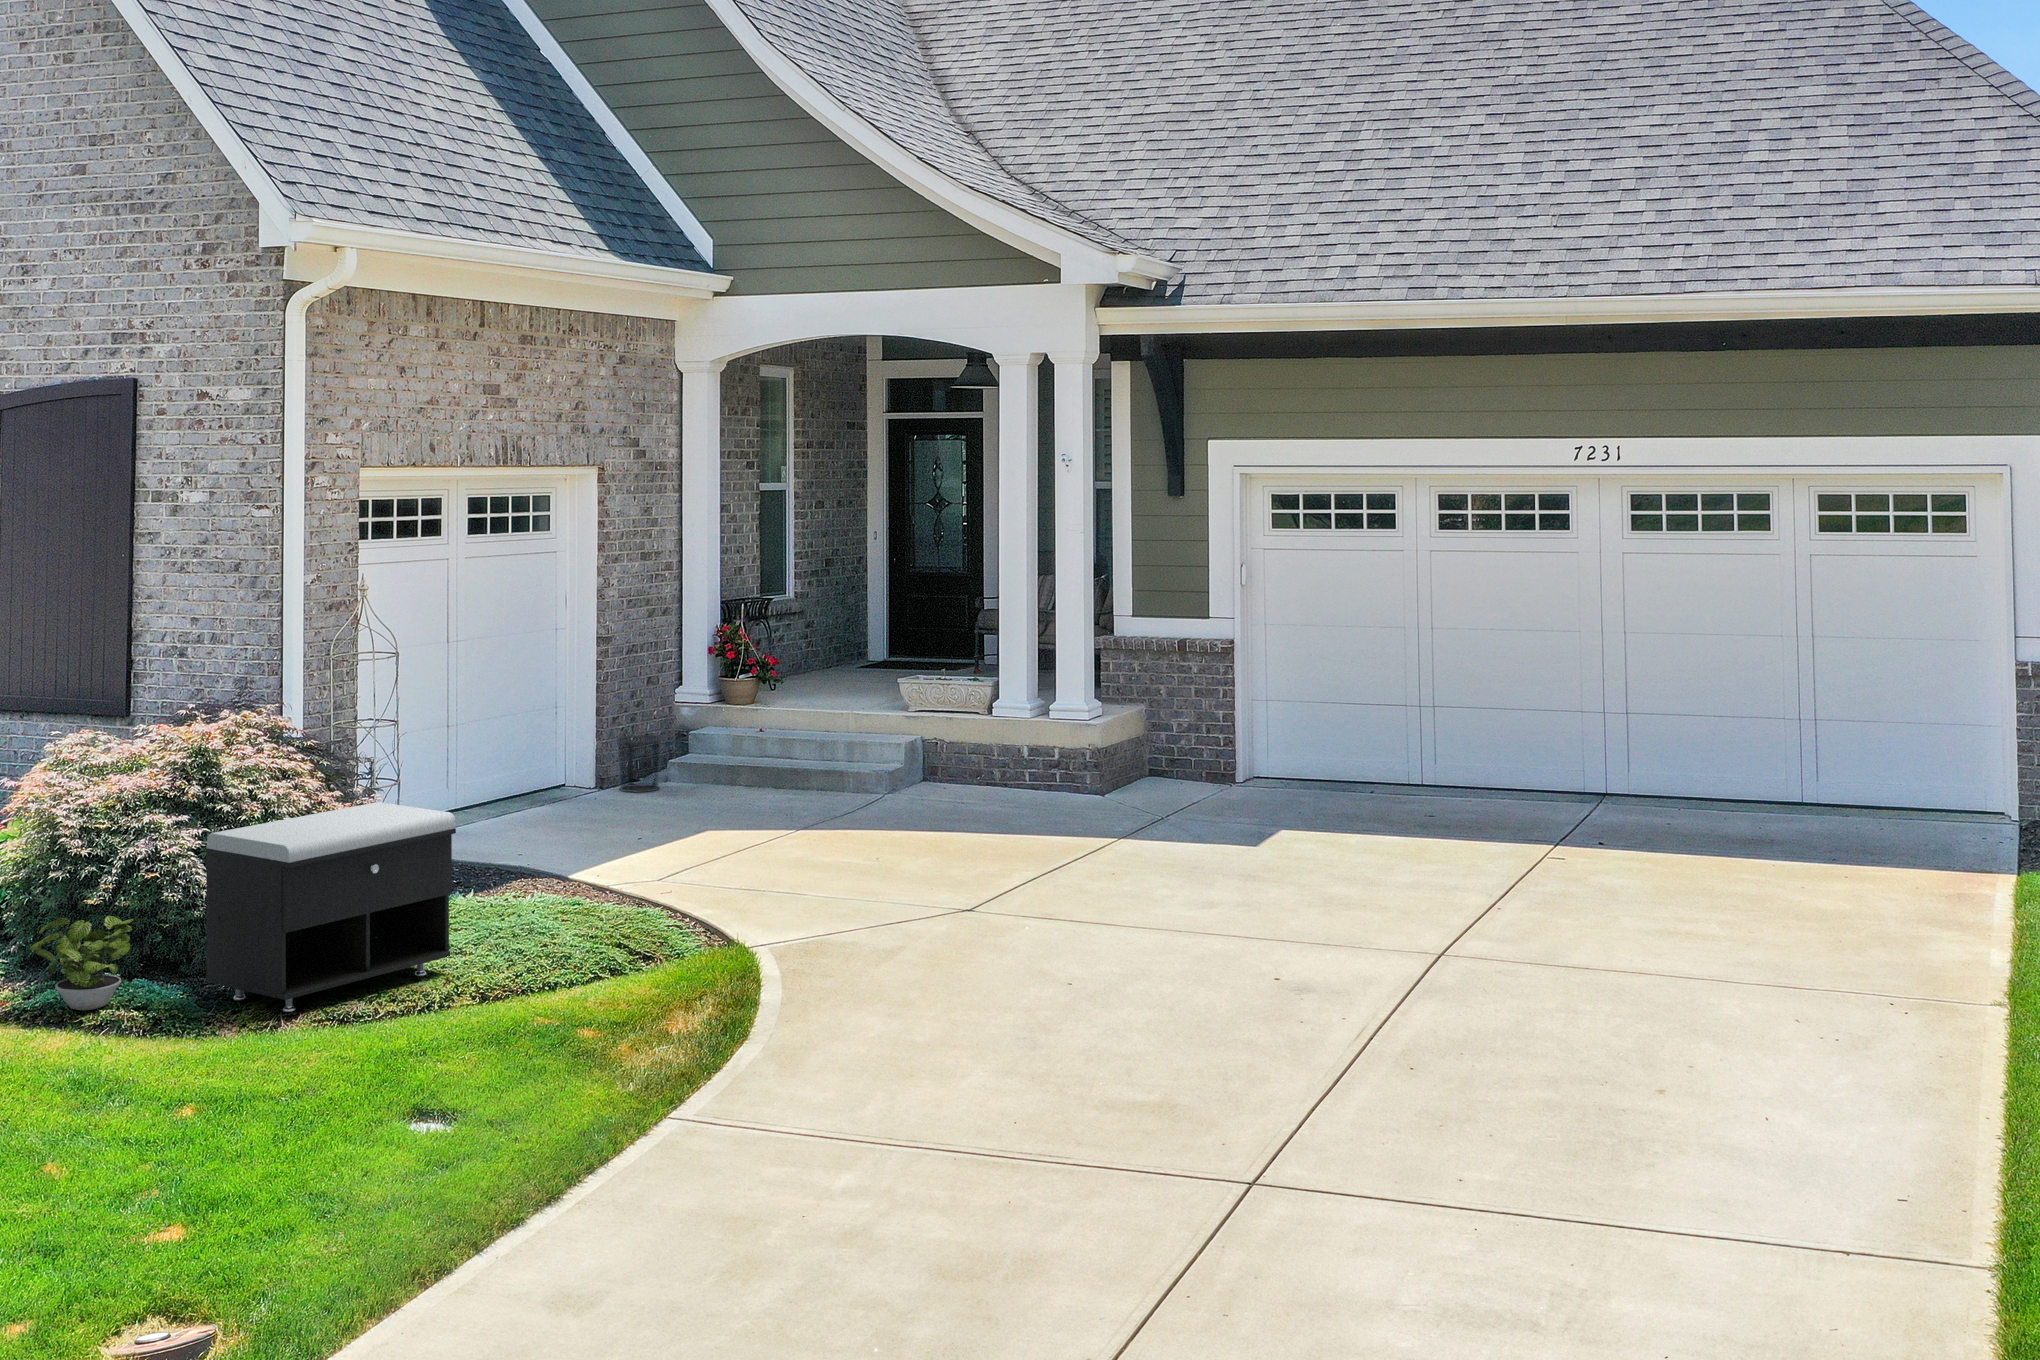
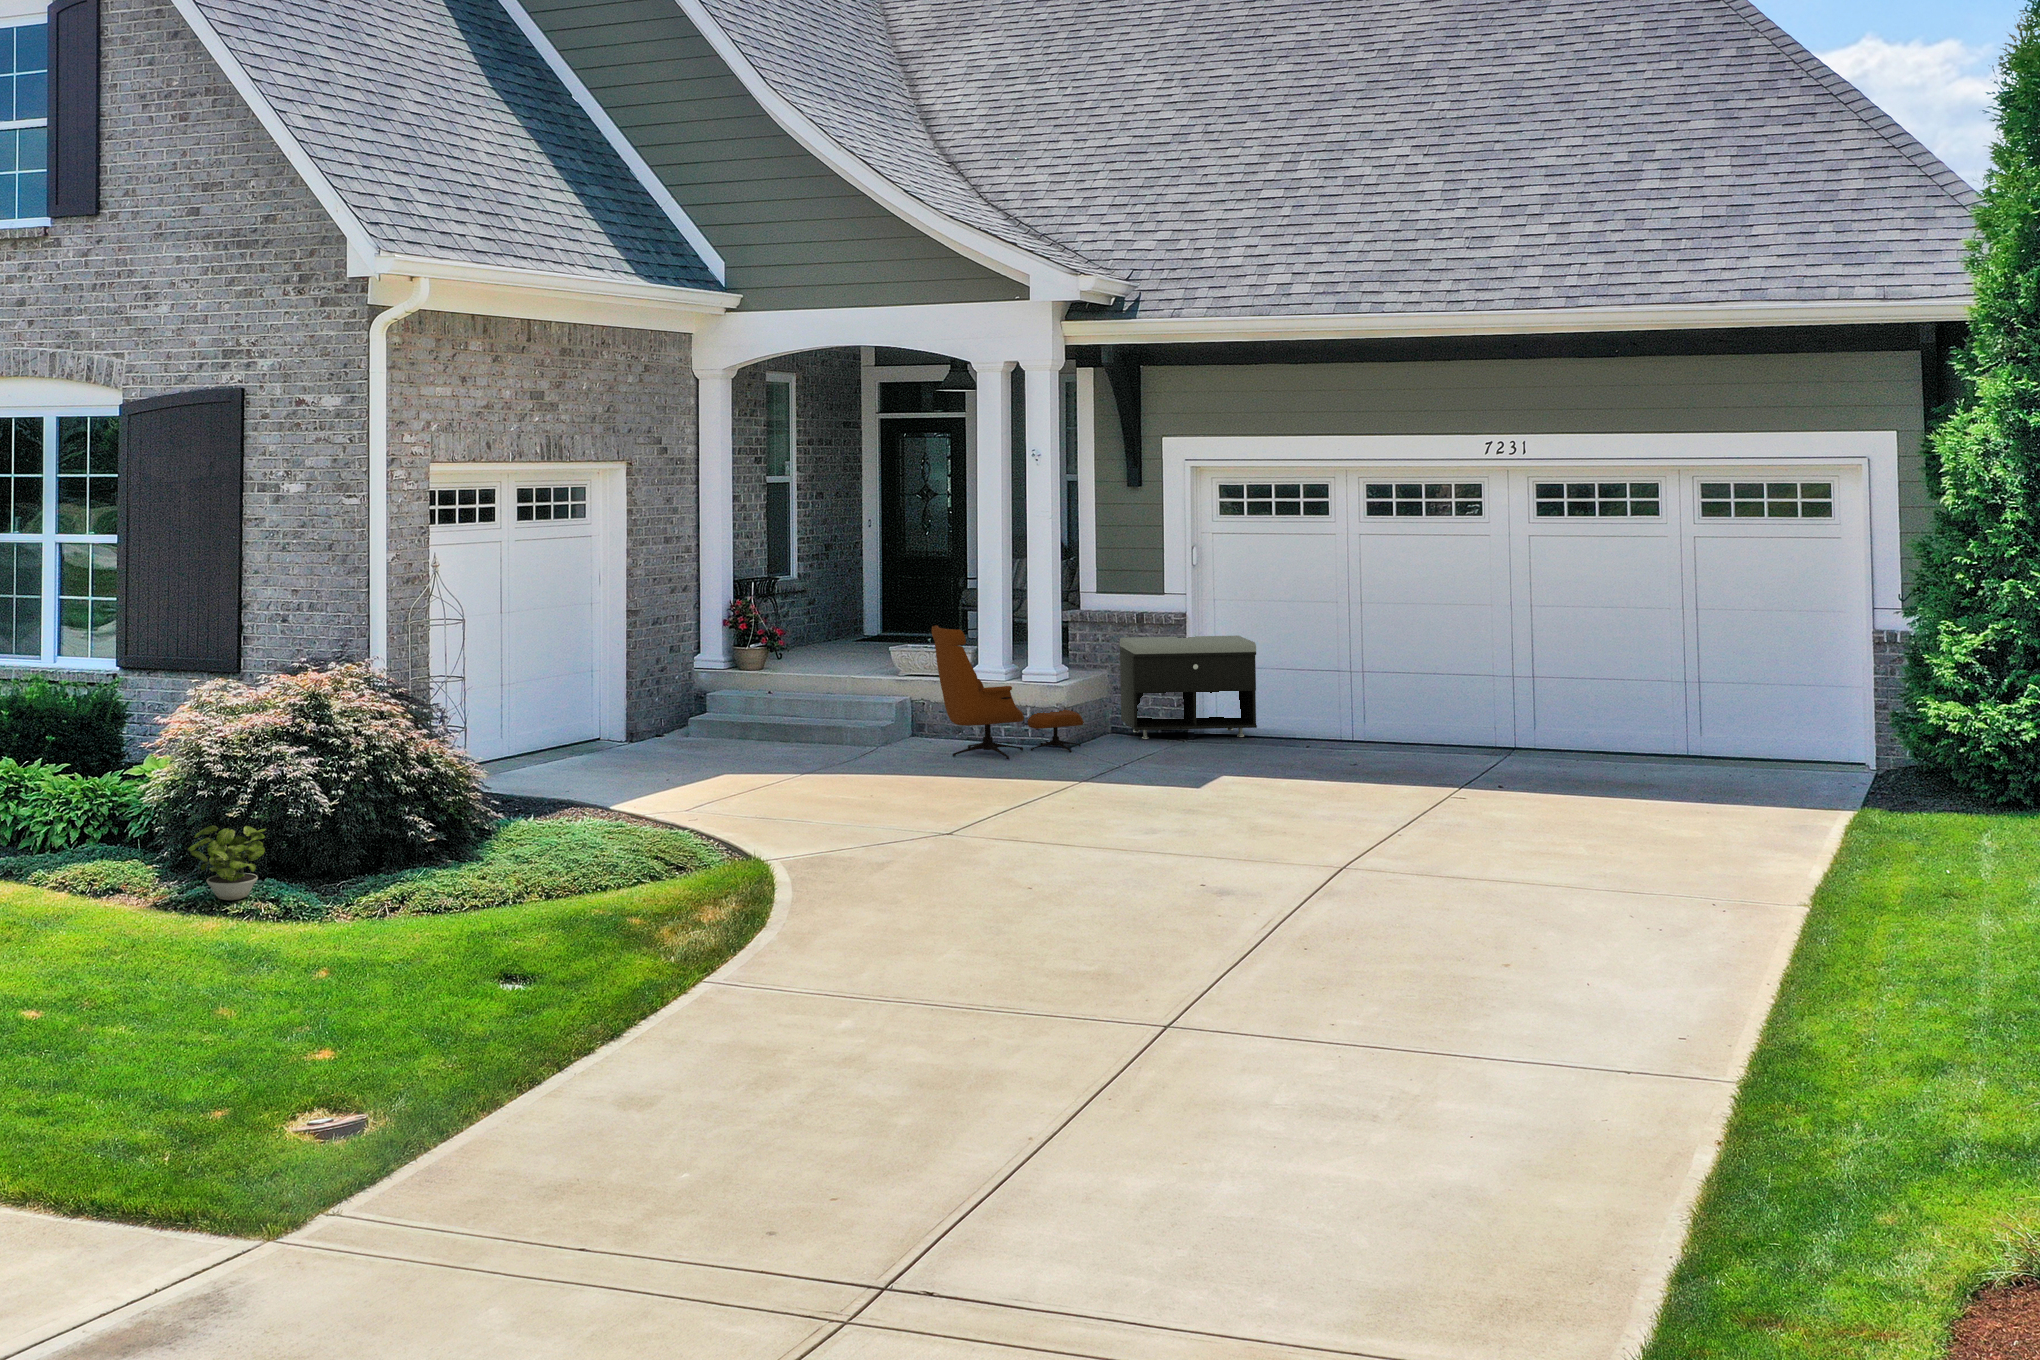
lounge chair: none [951,656,1124,811] -> present [932,625,1084,759]
trash can: present [616,735,662,792] -> none [642,694,683,743]
storage bench: present [206,802,456,1012] -> present [1120,636,1257,739]

